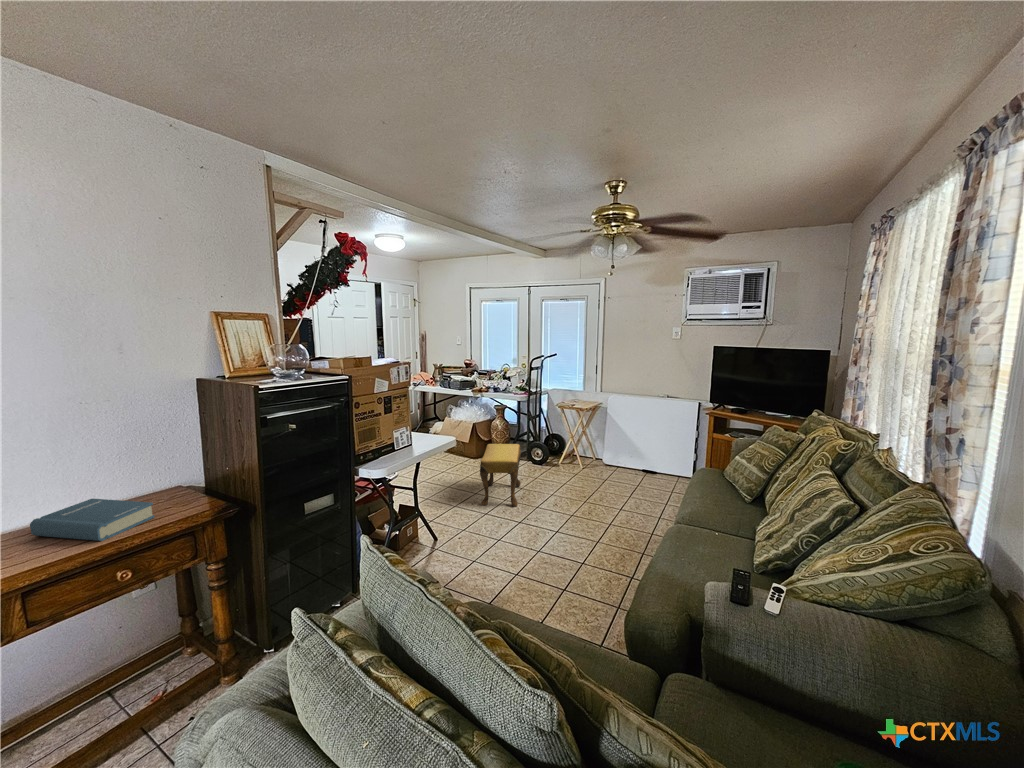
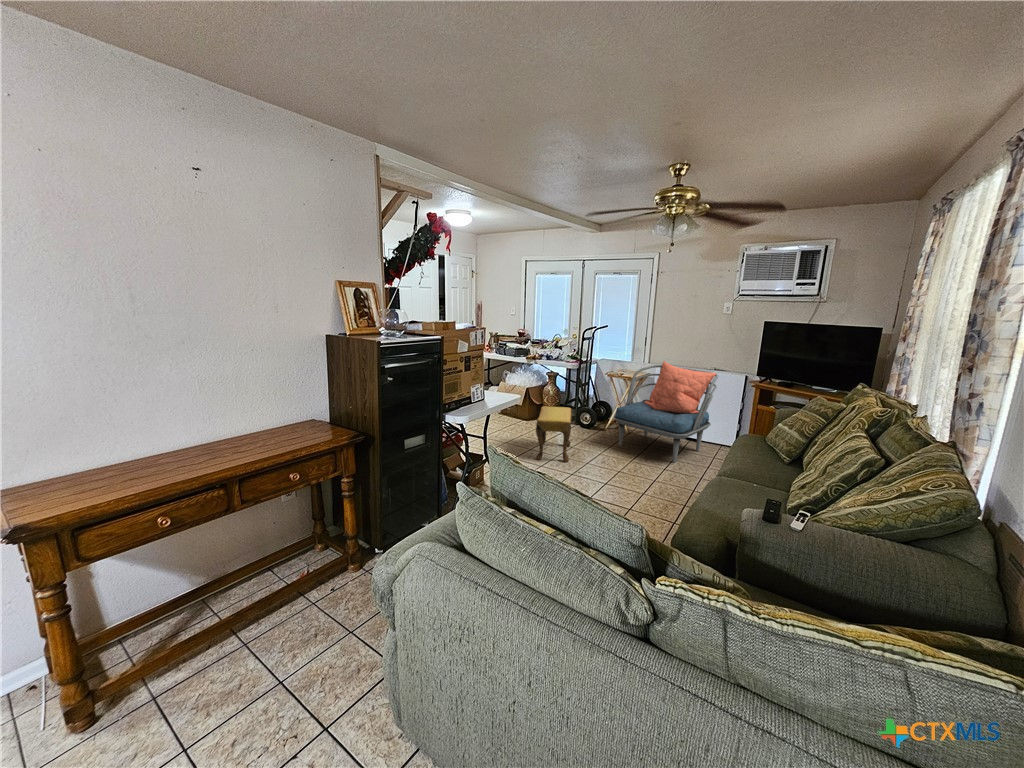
armchair: none [566,390,672,501] -> present [614,361,718,463]
hardback book: present [30,499,154,541] -> none [231,424,309,452]

